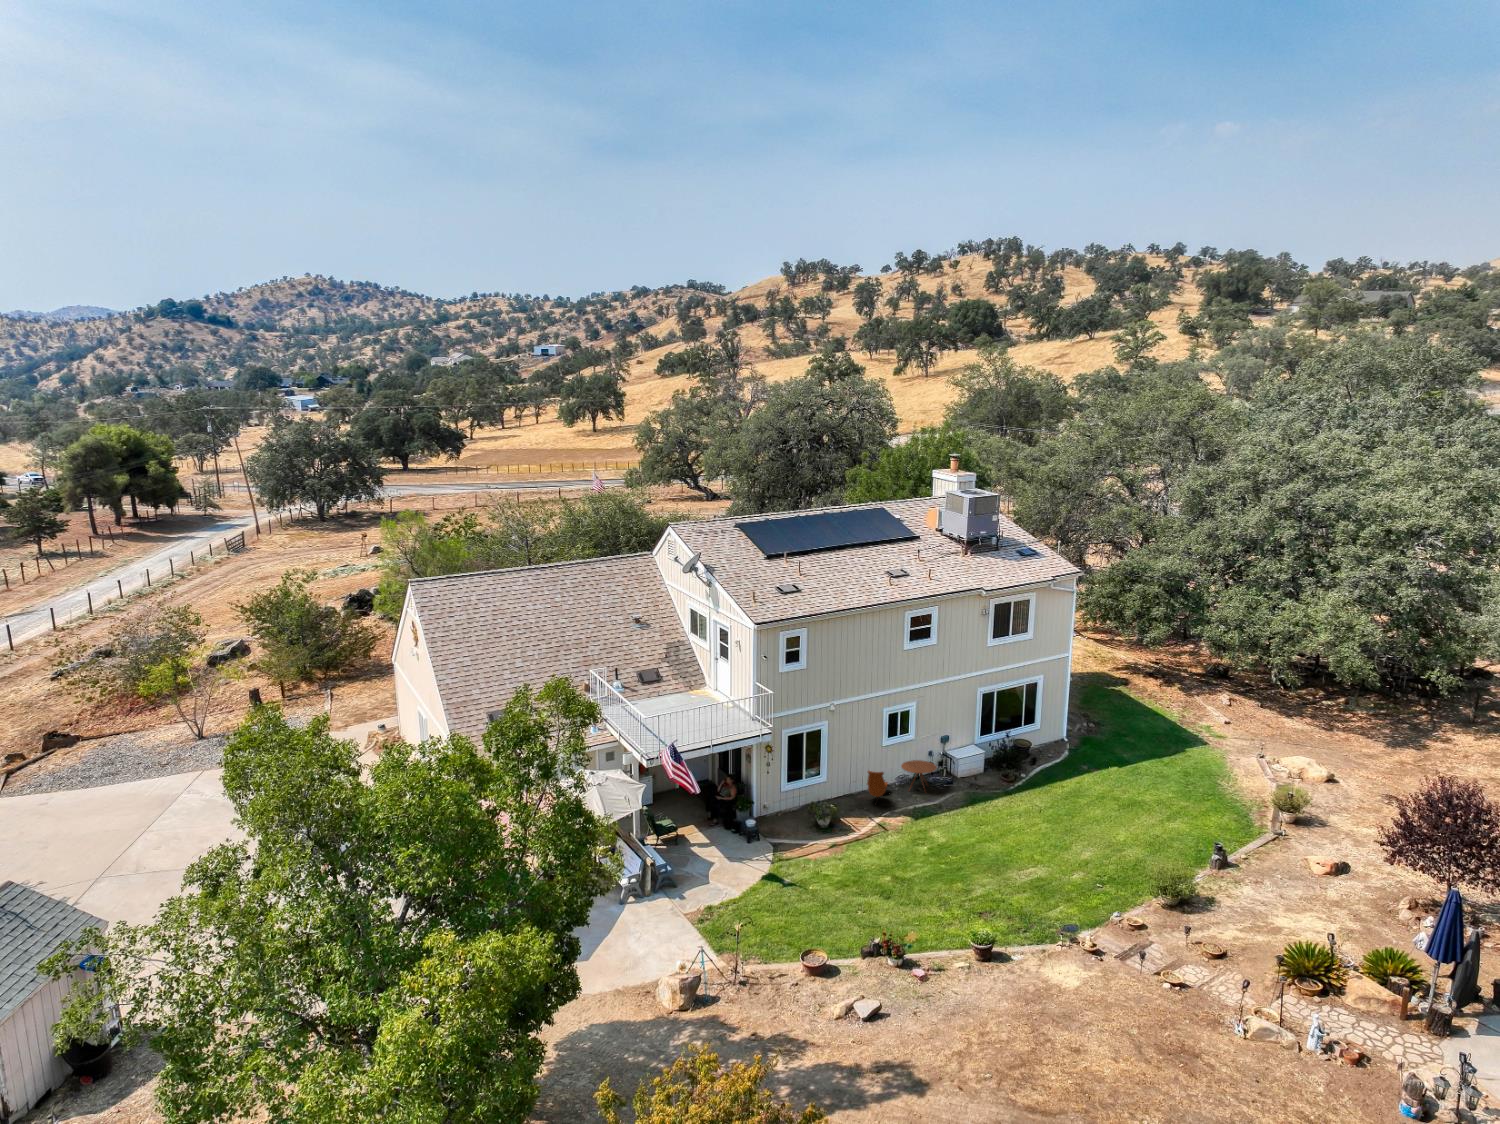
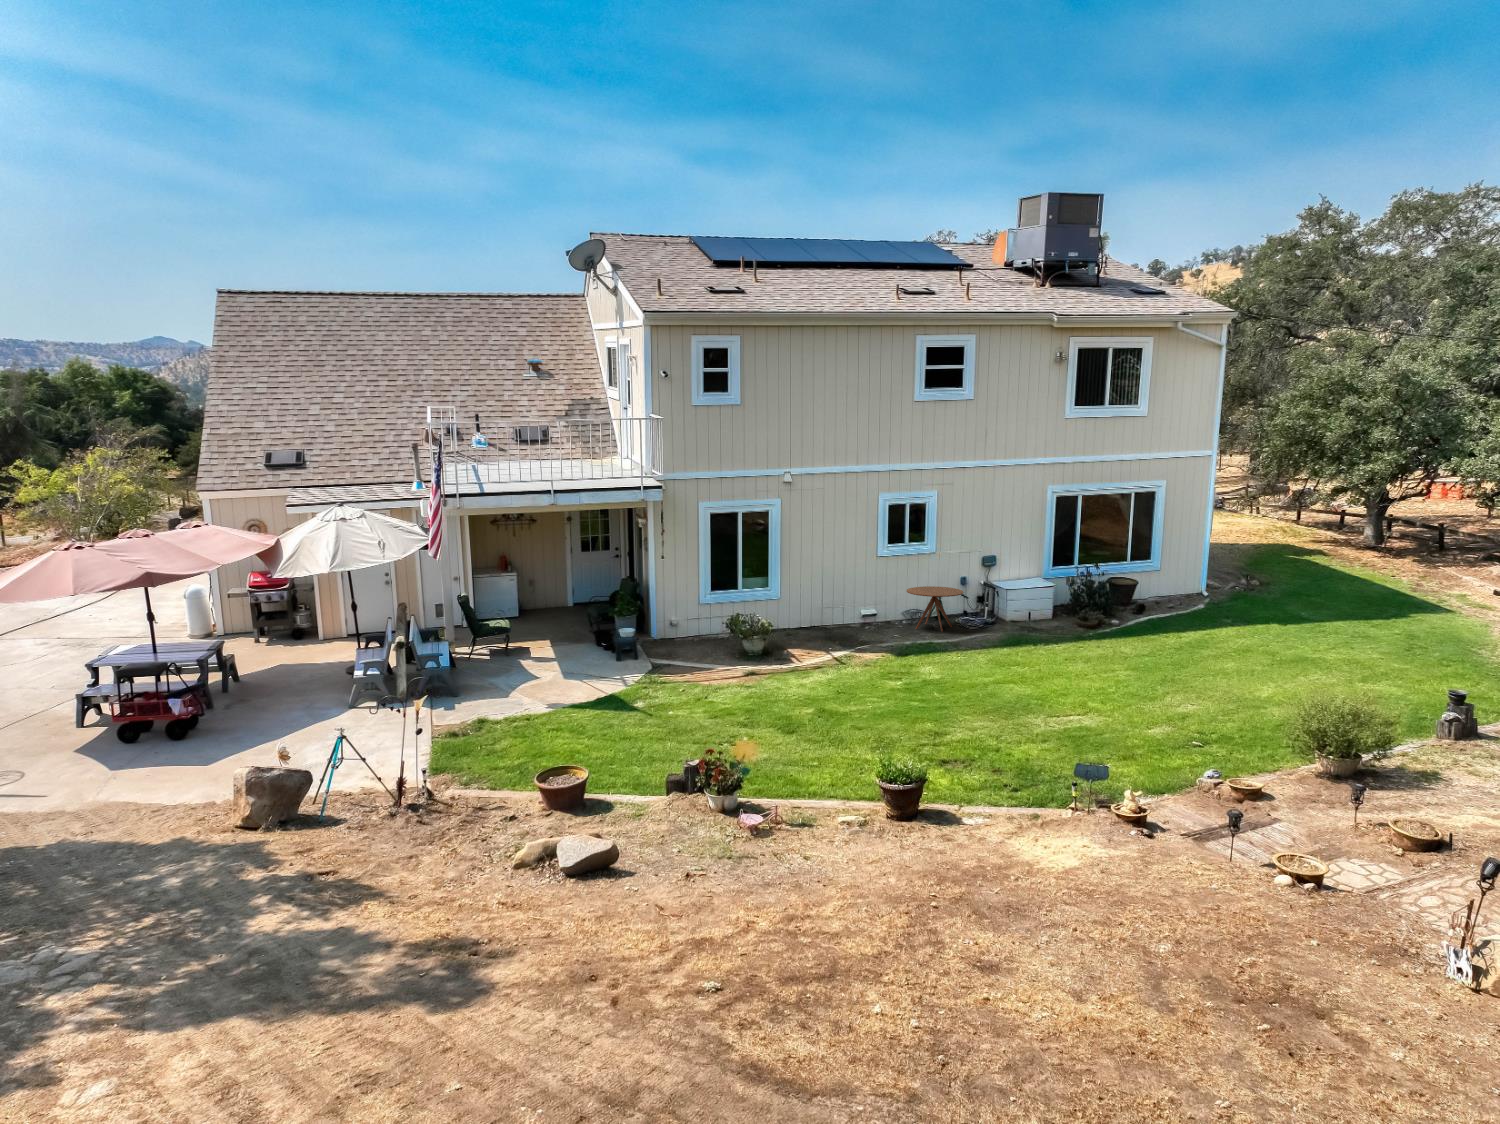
lounge chair: present [867,771,888,802] -> none [840,580,883,638]

